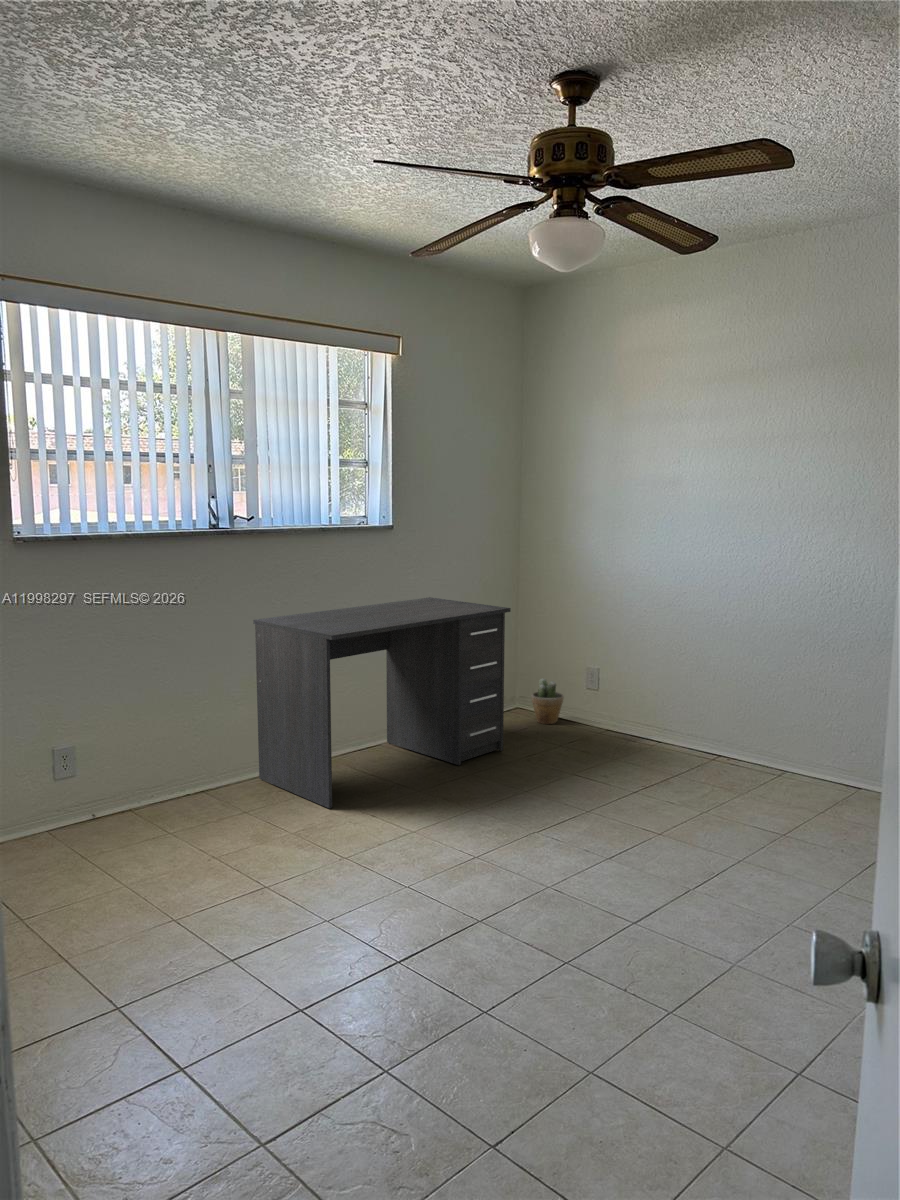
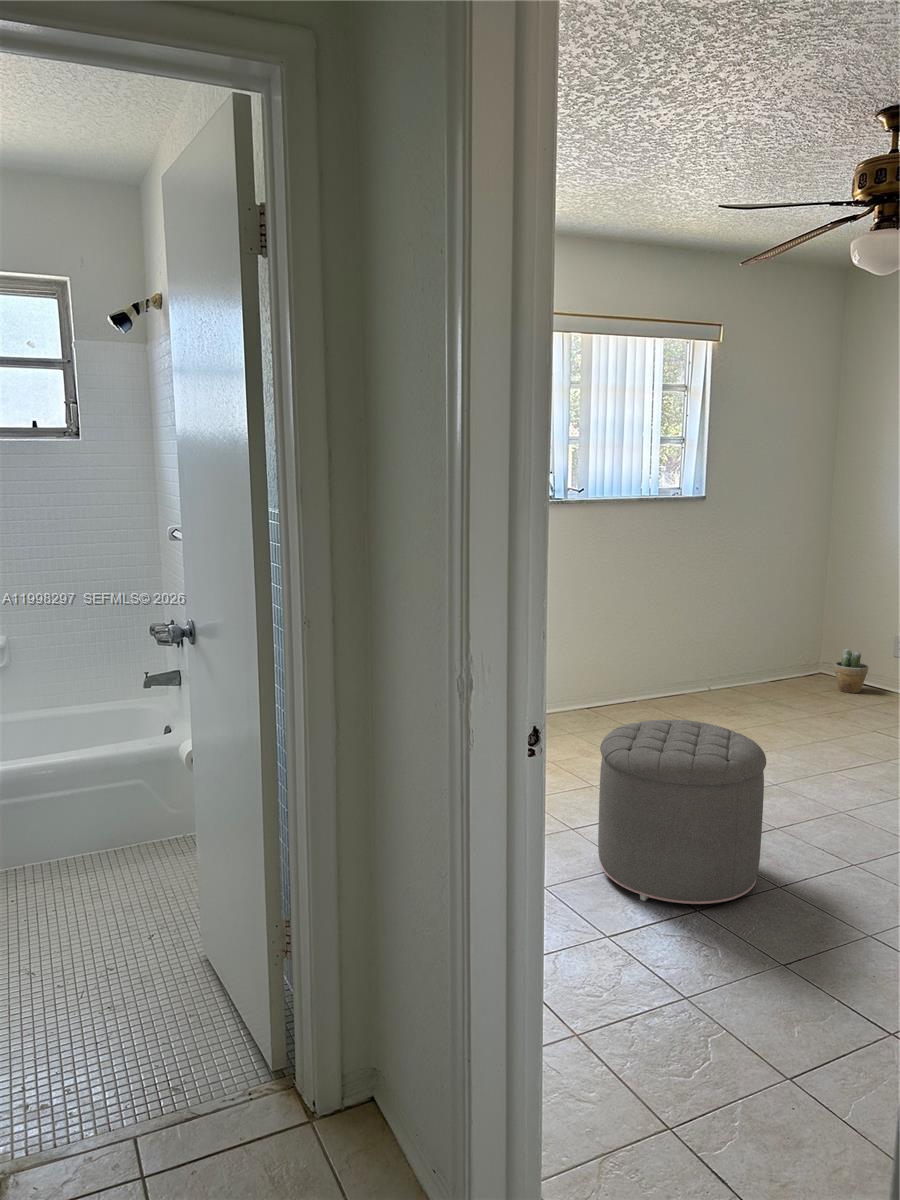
desk: present [253,597,511,809] -> none [578,565,817,738]
ottoman: none [253,817,465,1085] -> present [598,720,766,904]

